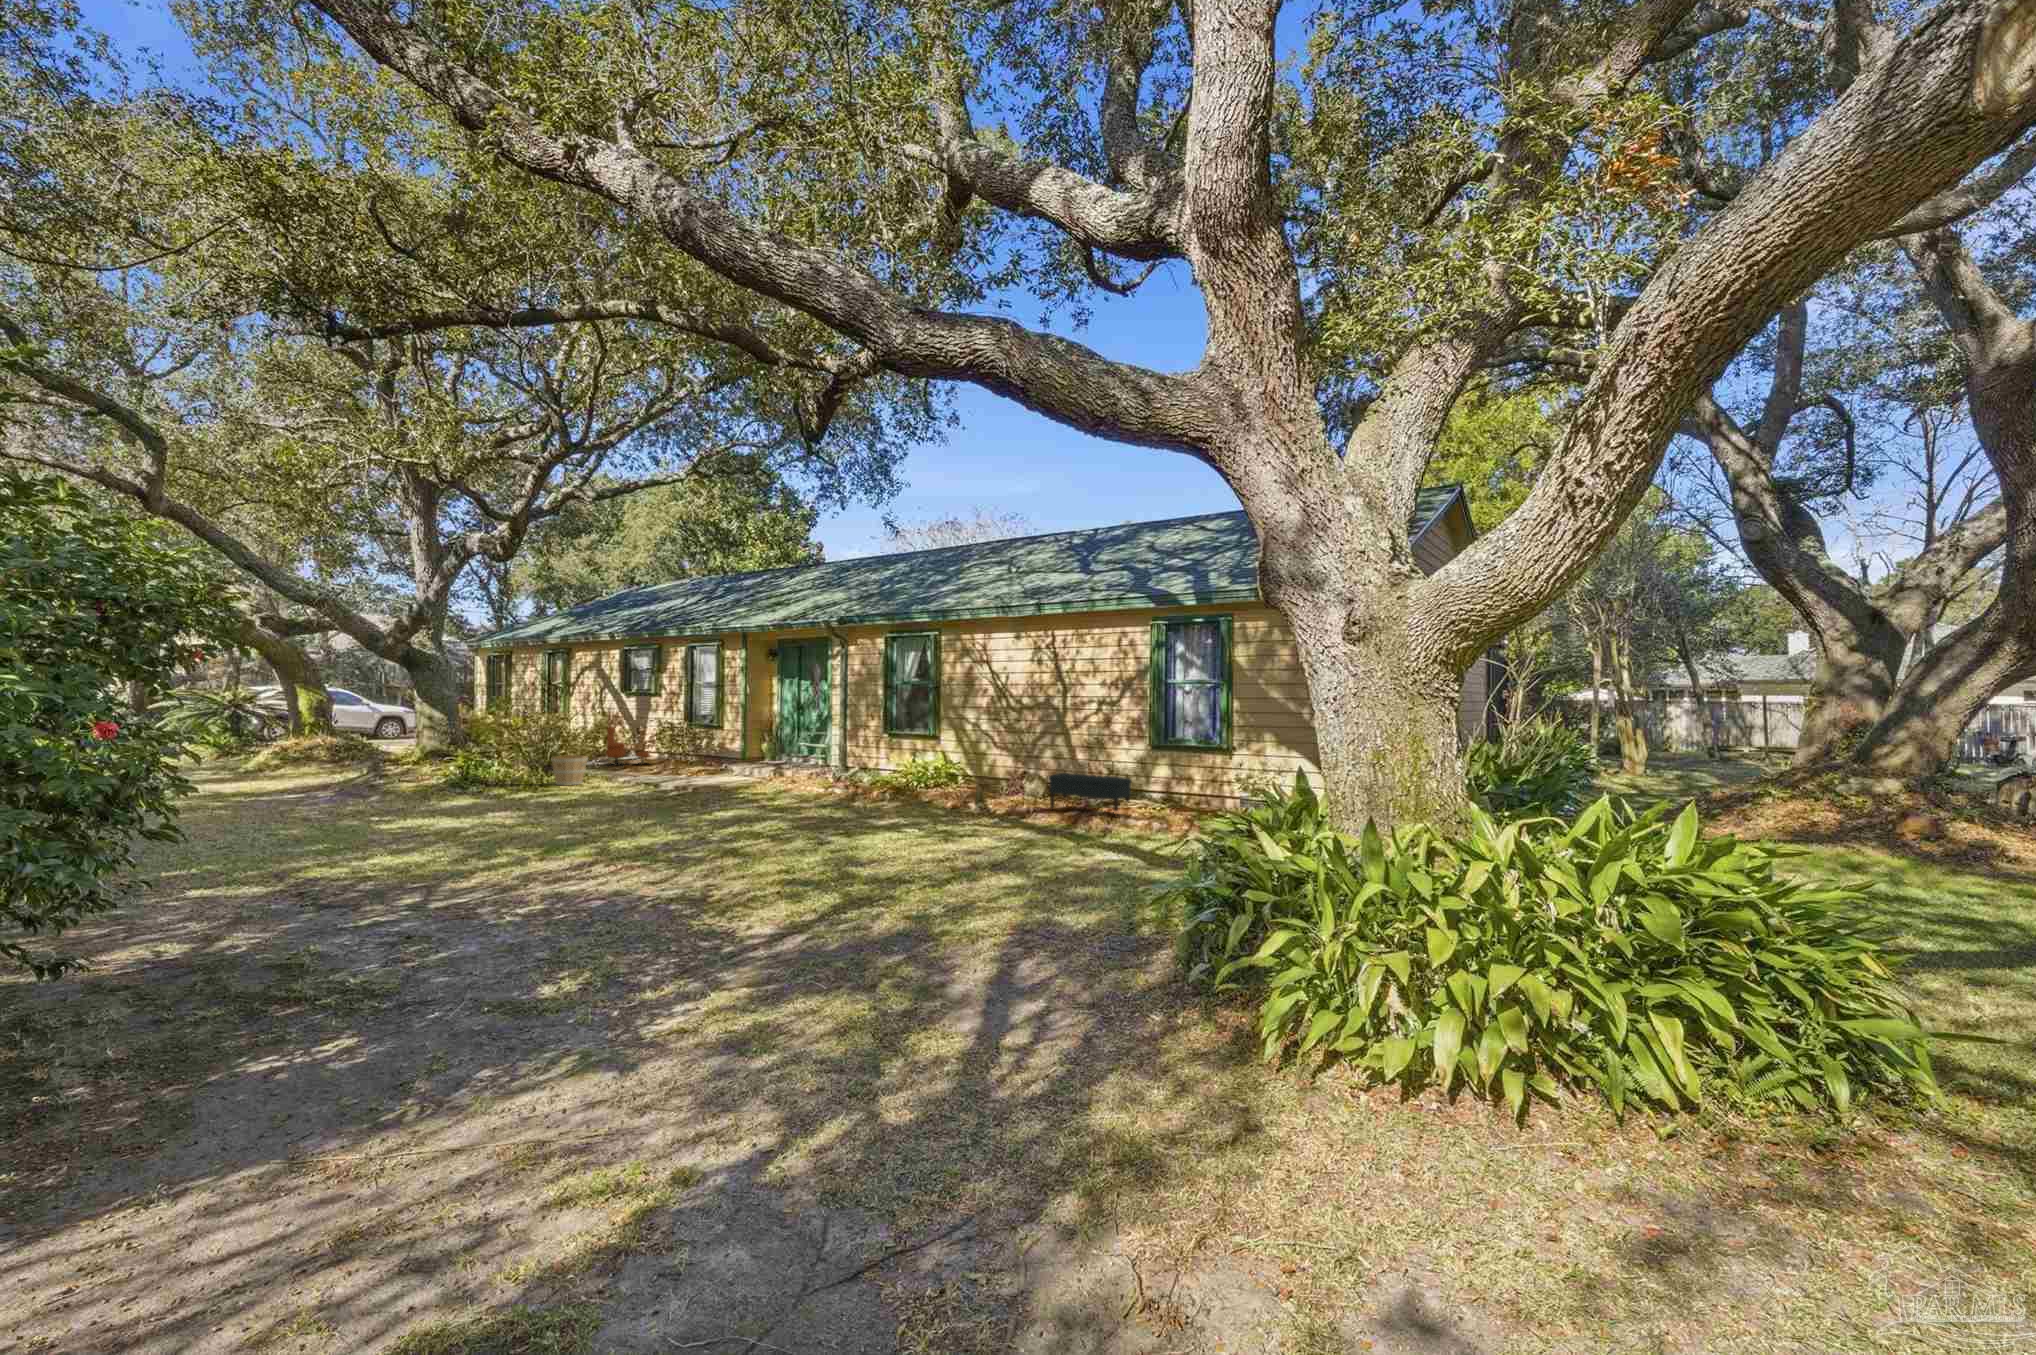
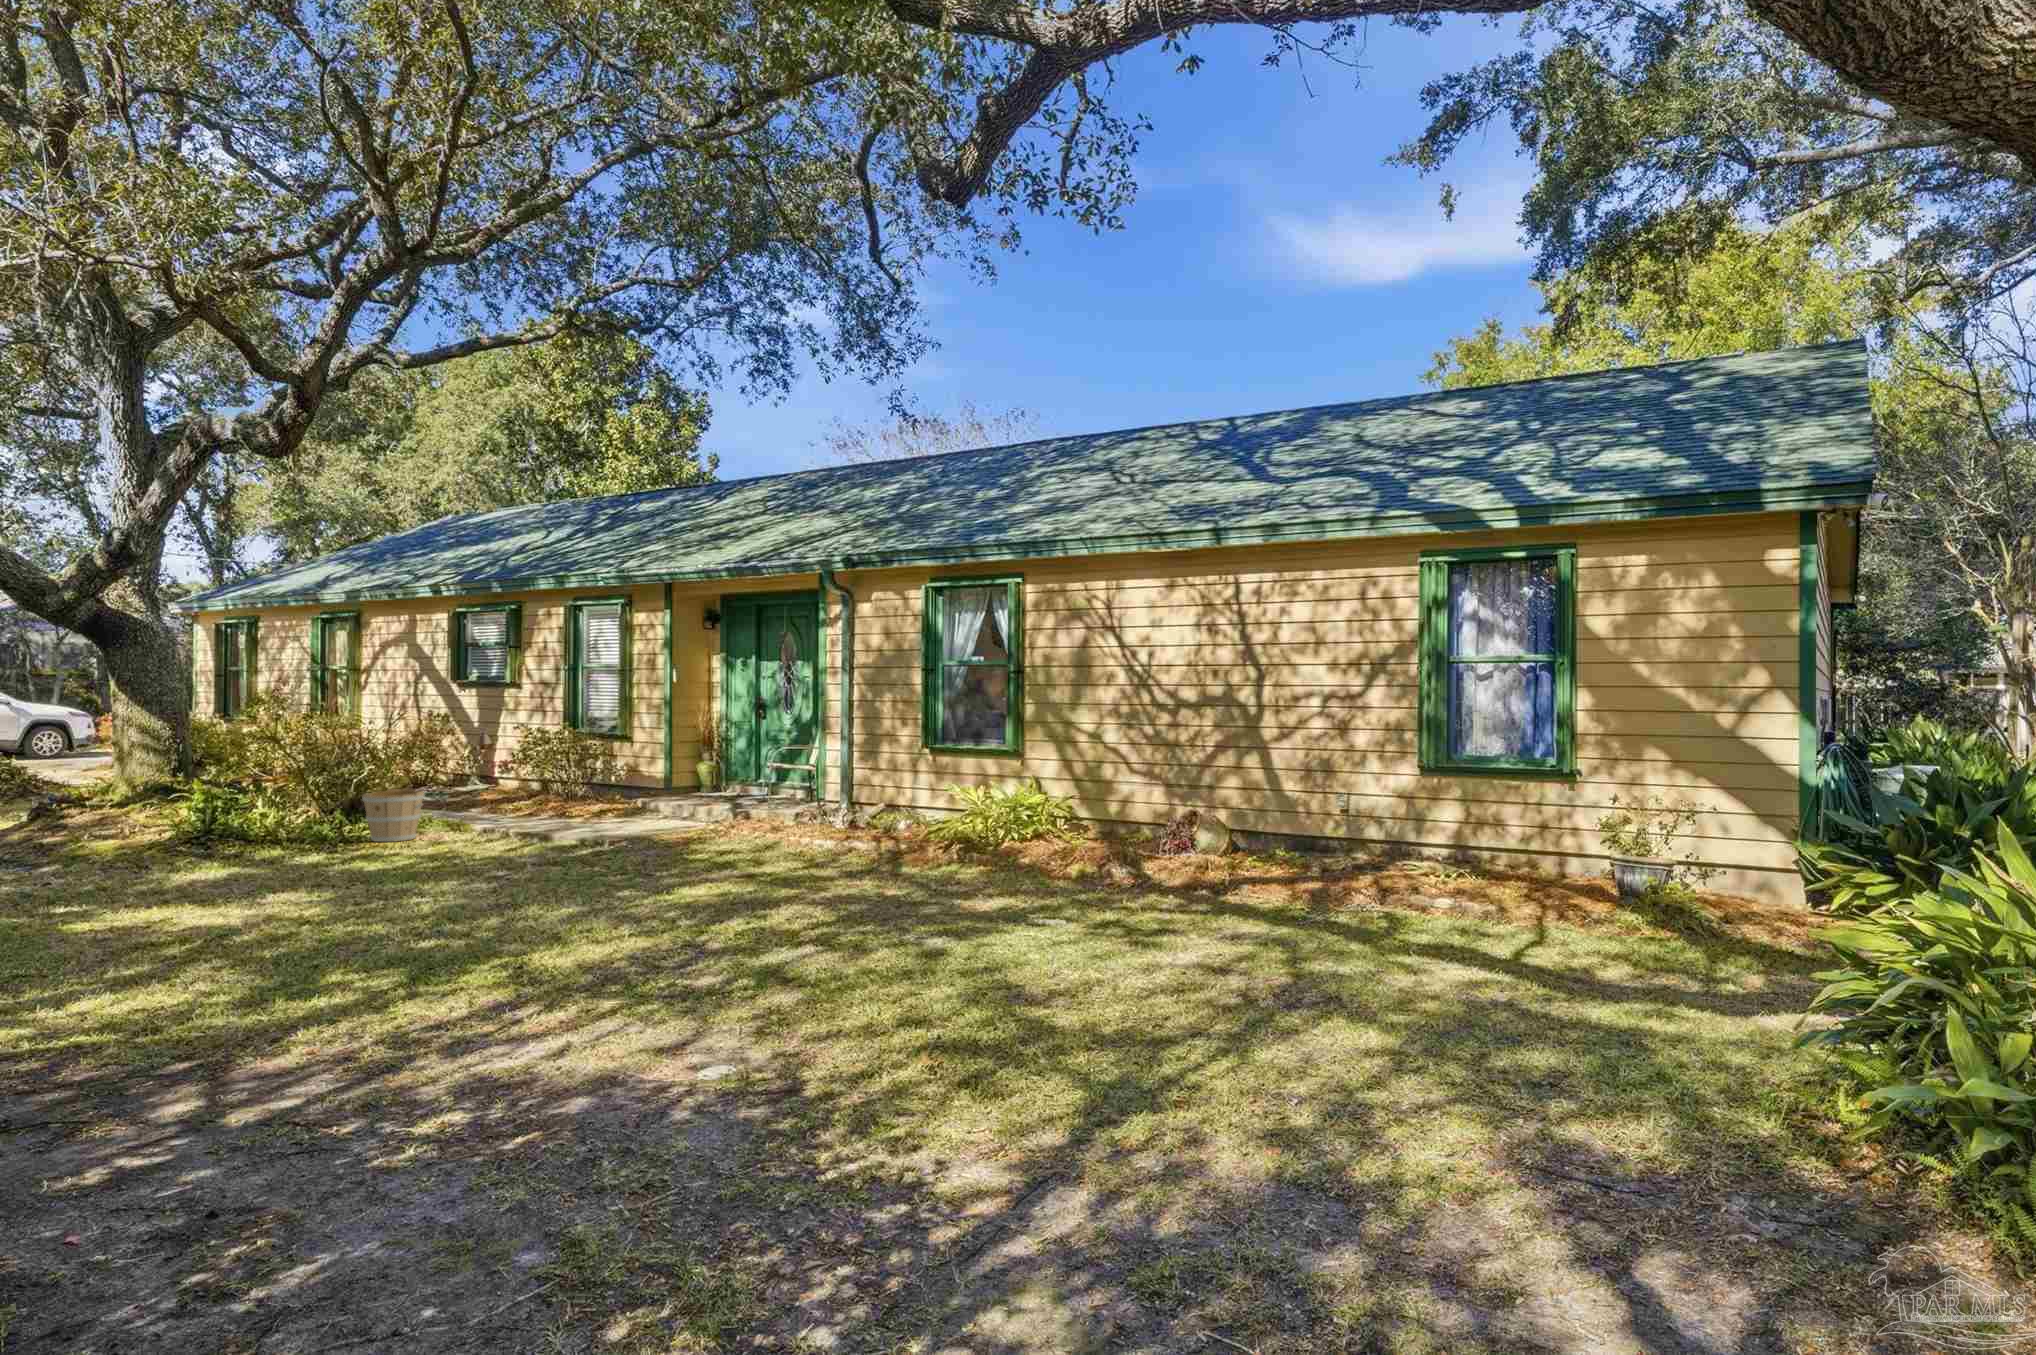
lounge chair: present [606,727,650,765] -> none [433,739,513,804]
bench: present [1049,773,1131,817] -> none [1245,814,1390,890]

